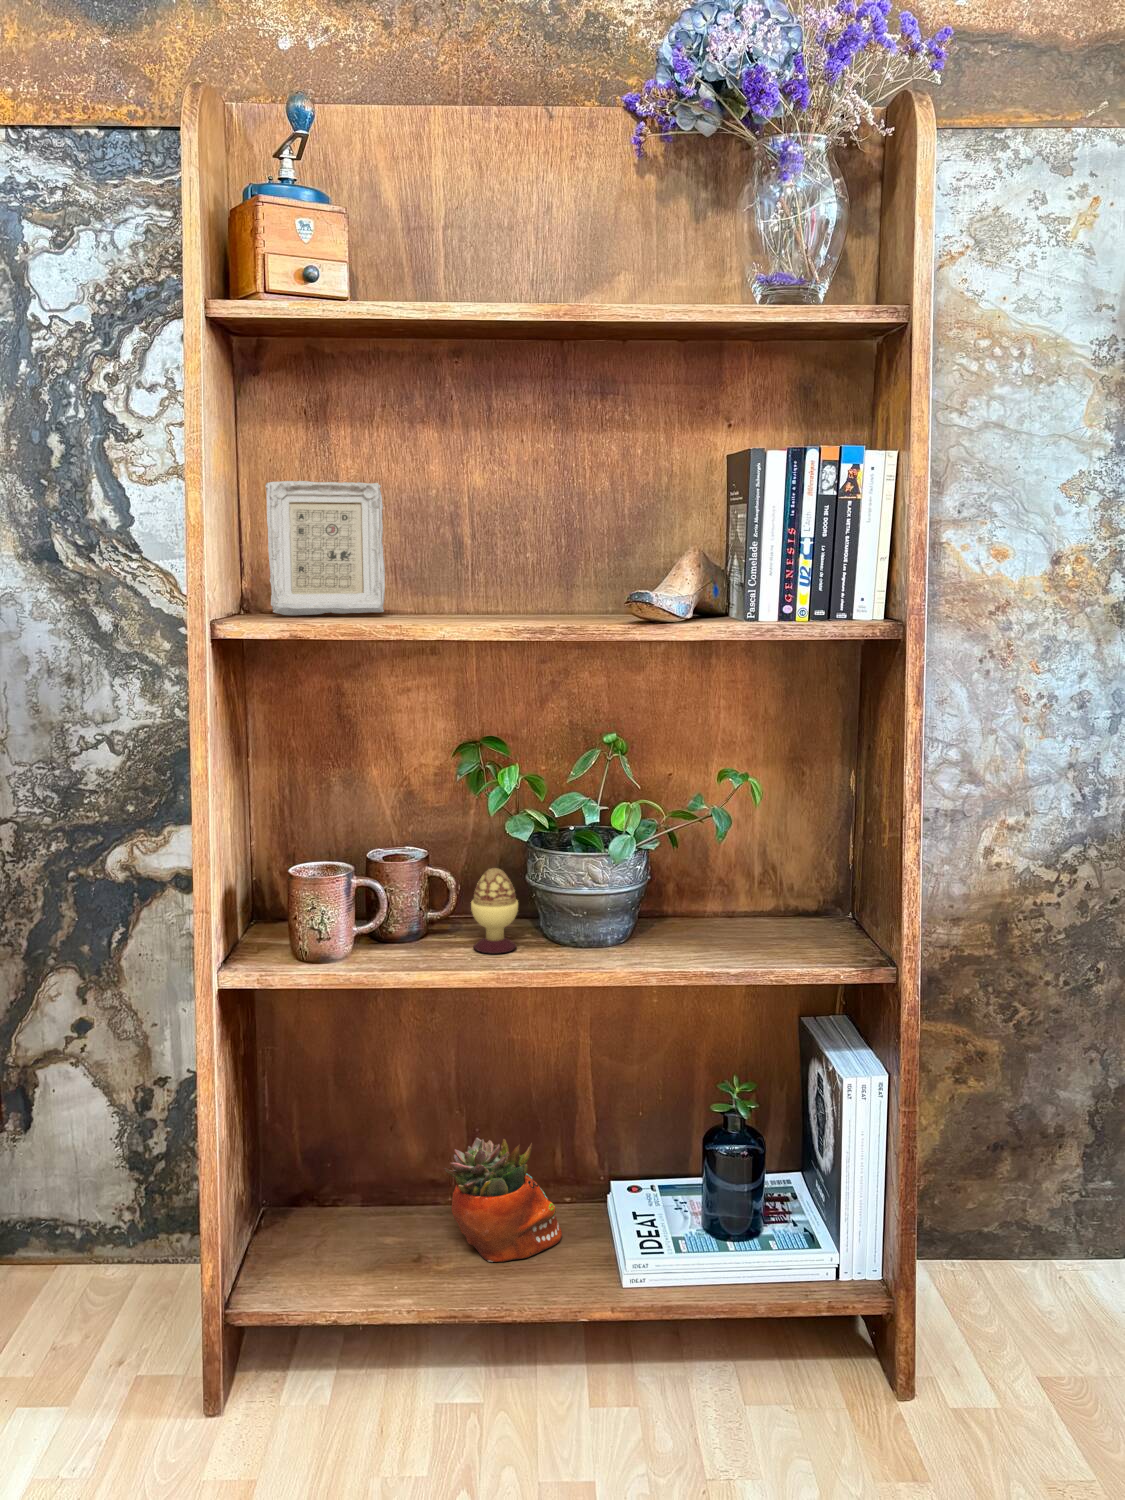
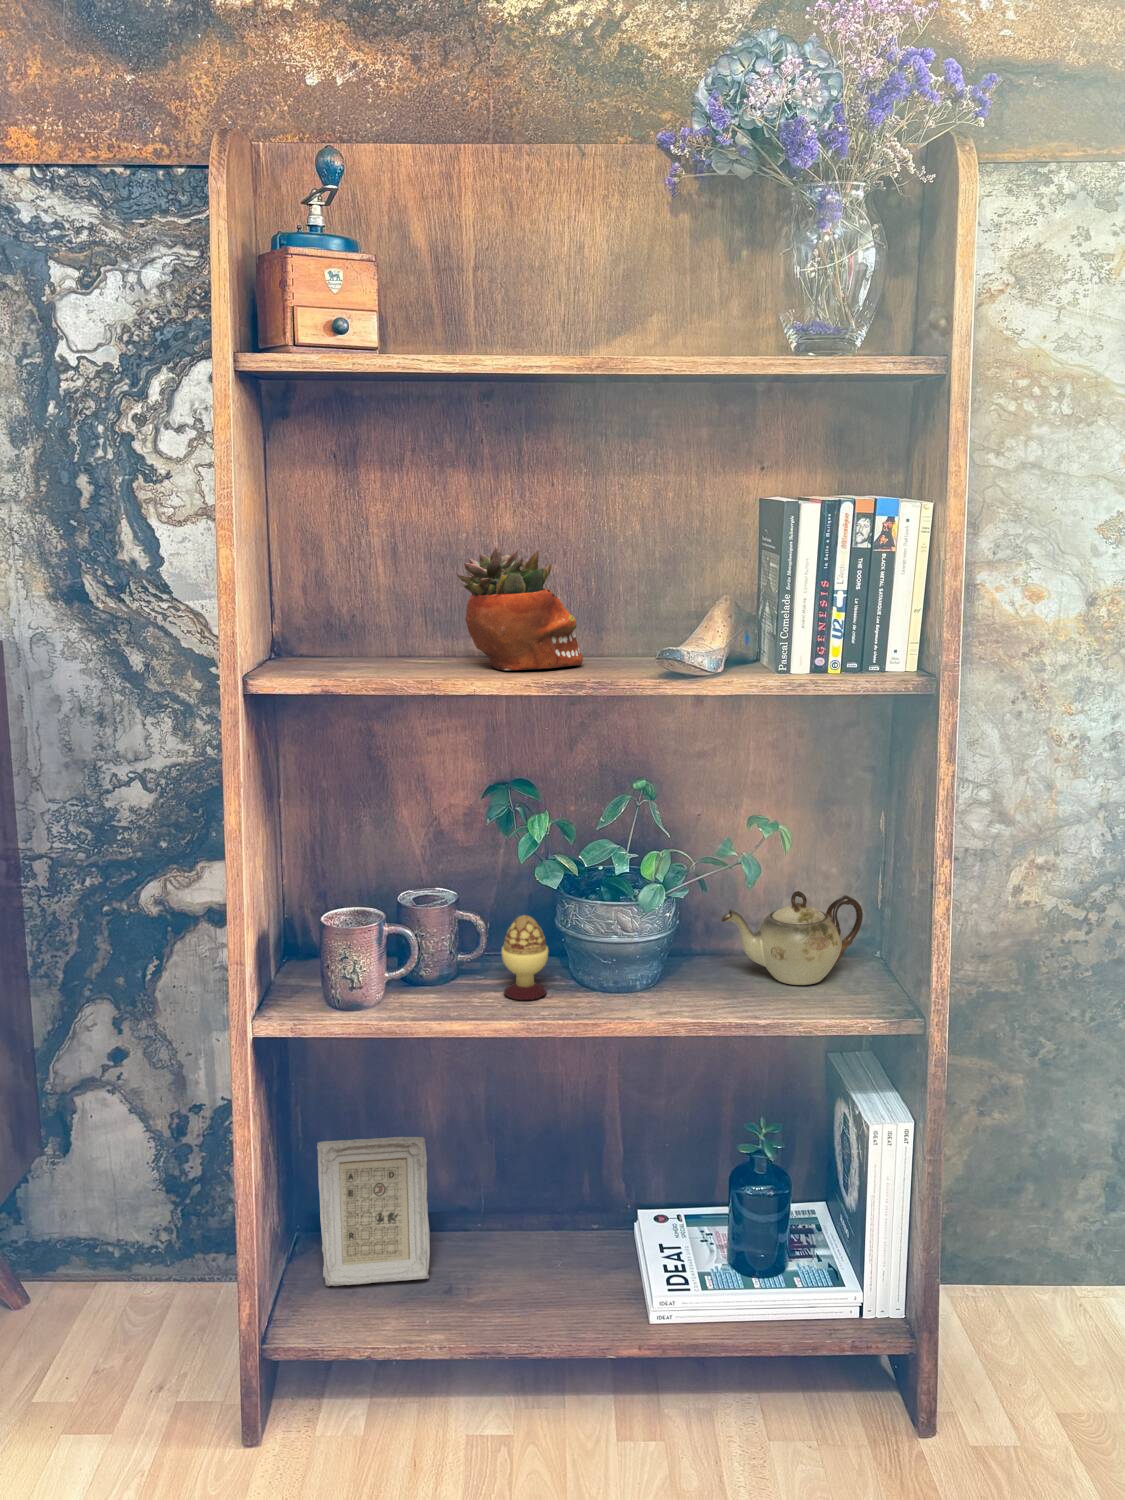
picture frame: present [265,481,385,615] -> present [317,1137,430,1286]
teapot: none [692,846,834,940] -> present [721,891,863,985]
succulent planter: present [444,1138,562,1262] -> present [457,546,583,670]

